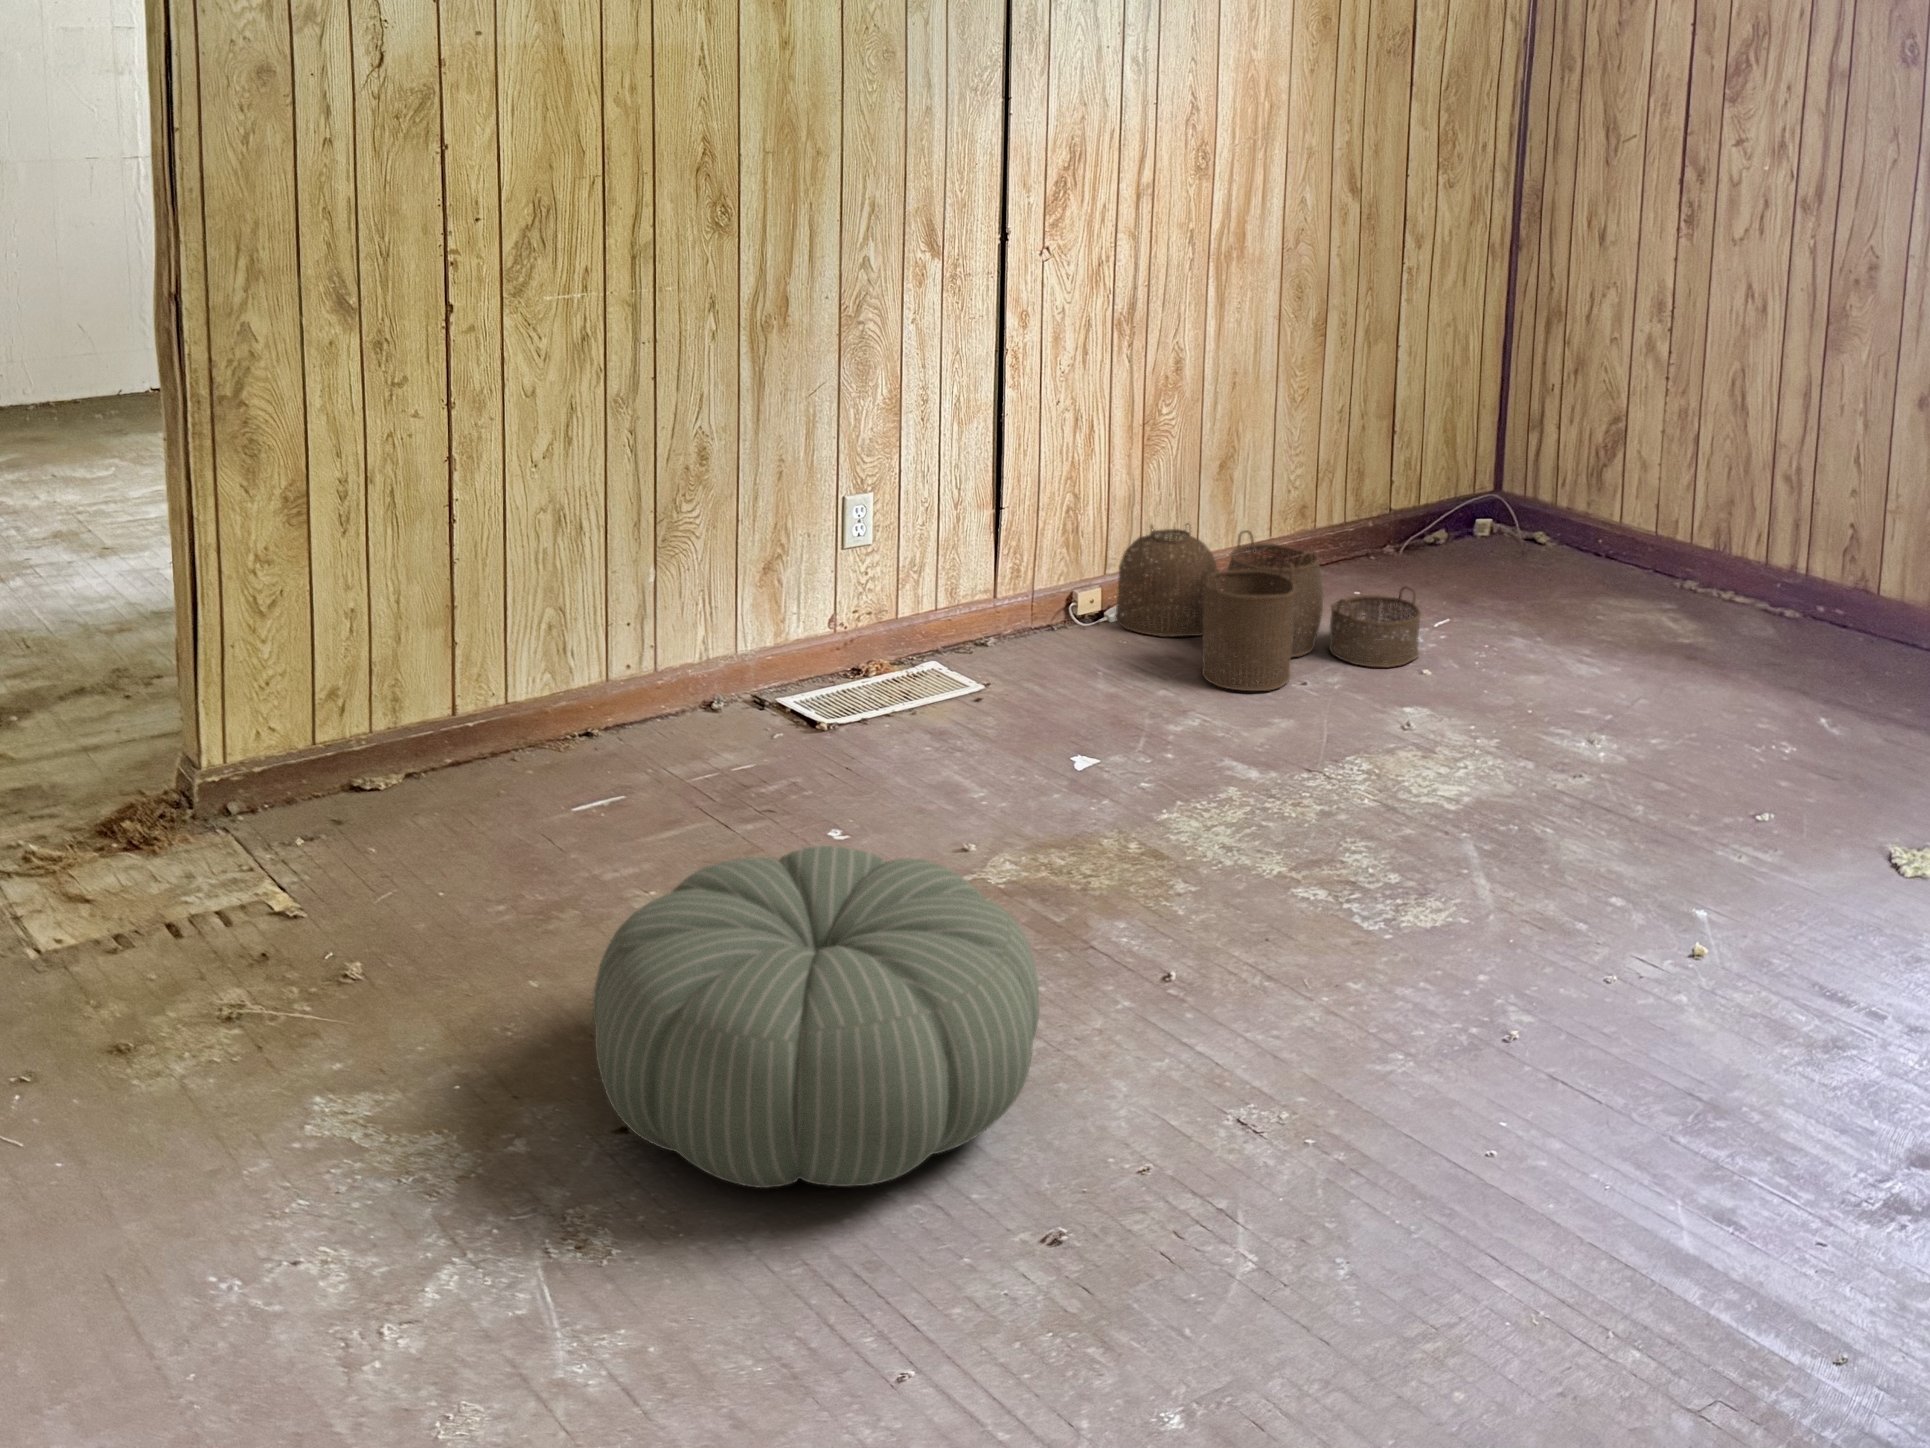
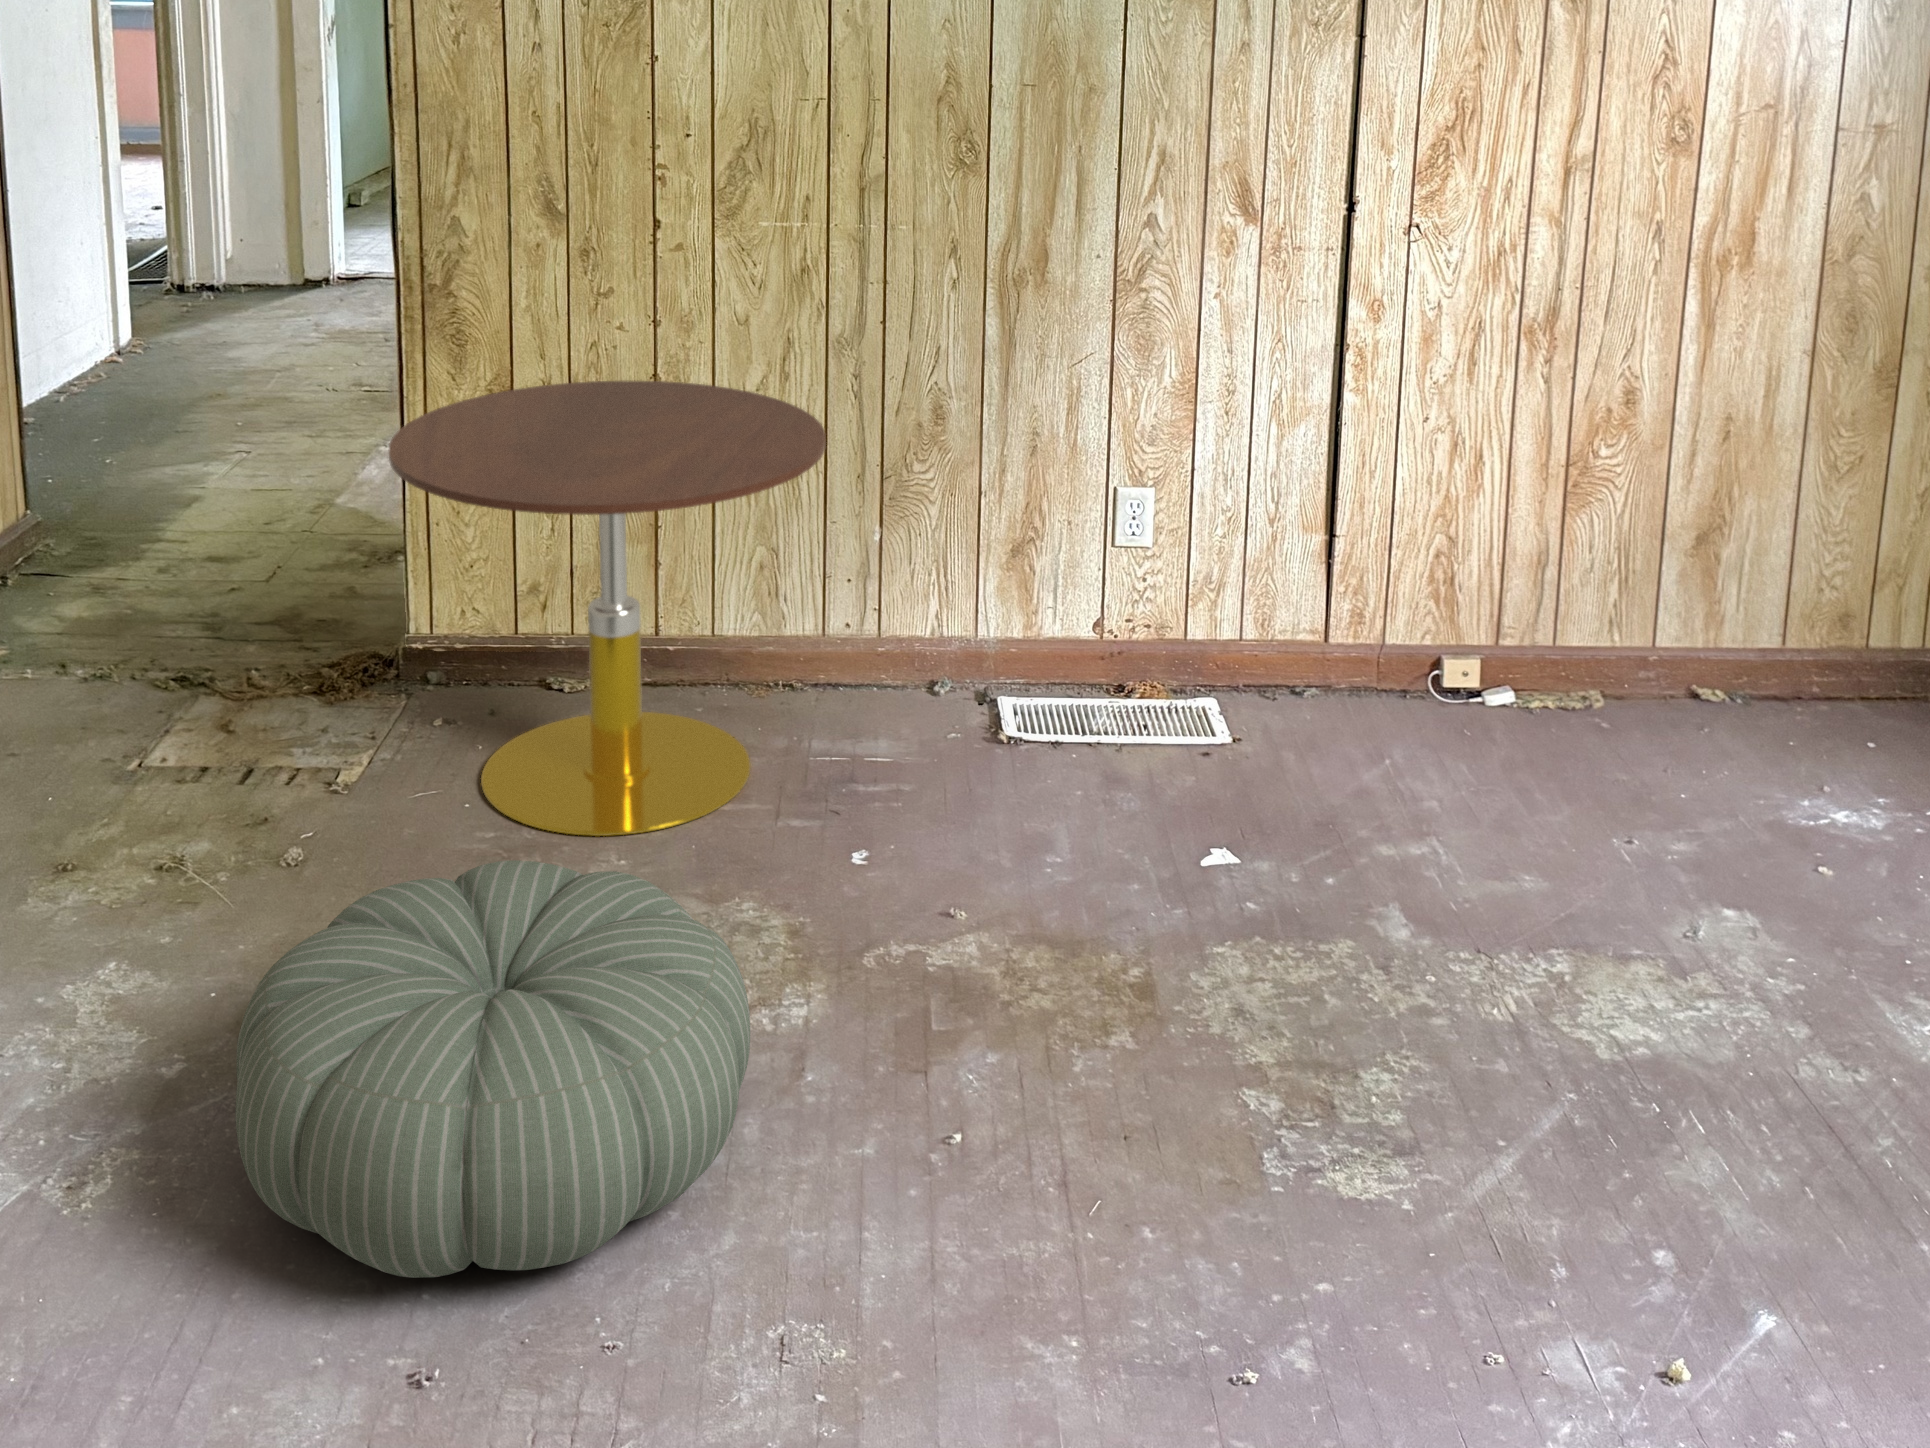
side table: none [308,454,734,891] -> present [389,381,826,836]
woven basket: present [1115,524,1421,691] -> none [1476,588,1858,853]

